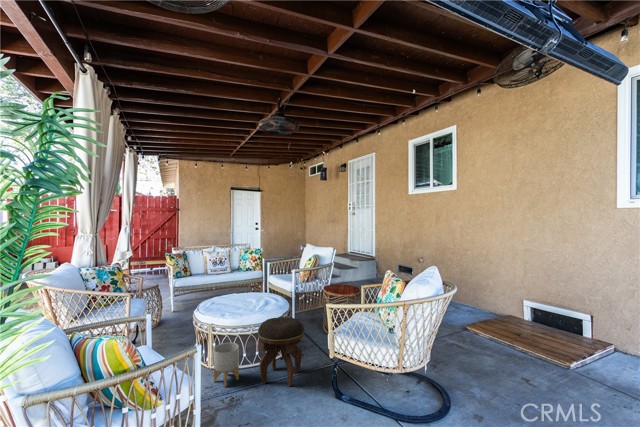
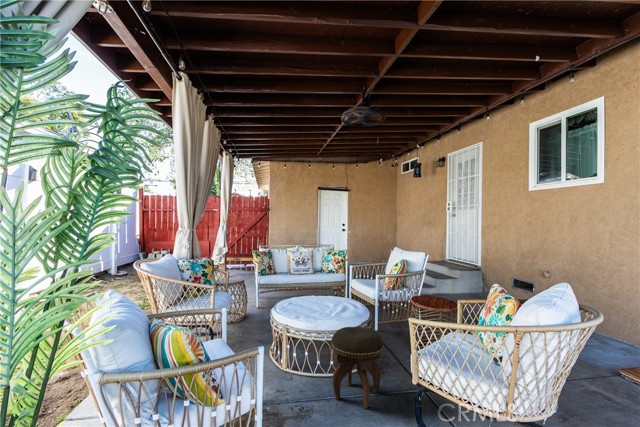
planter: present [214,343,239,387] -> none [285,348,311,396]

